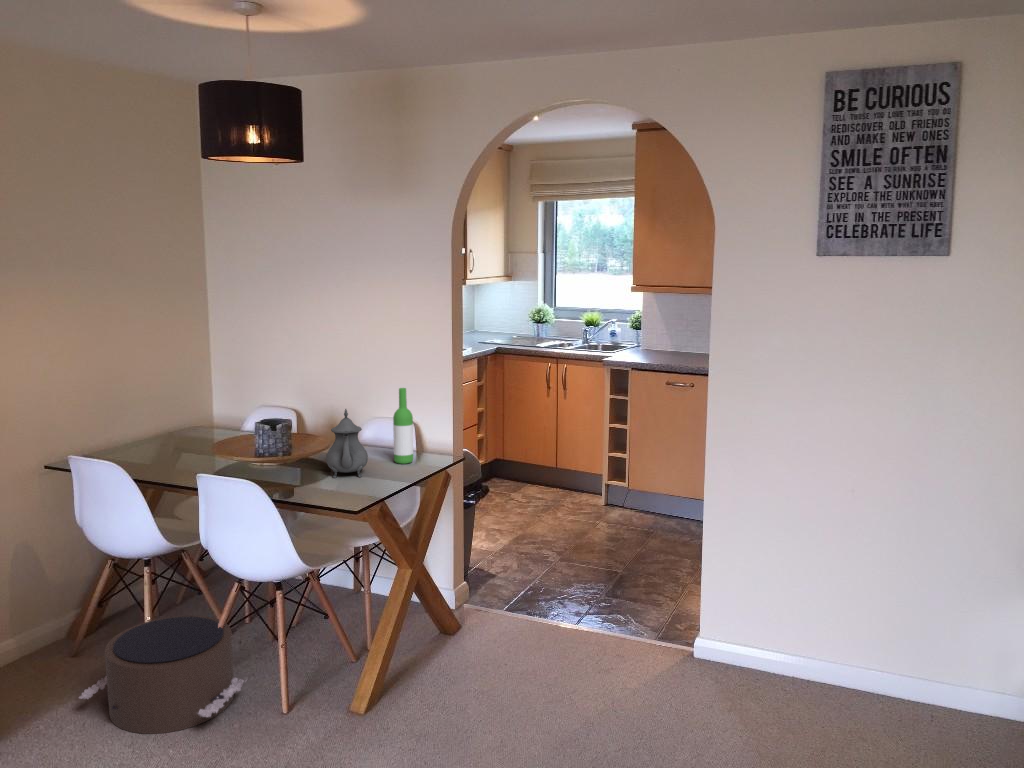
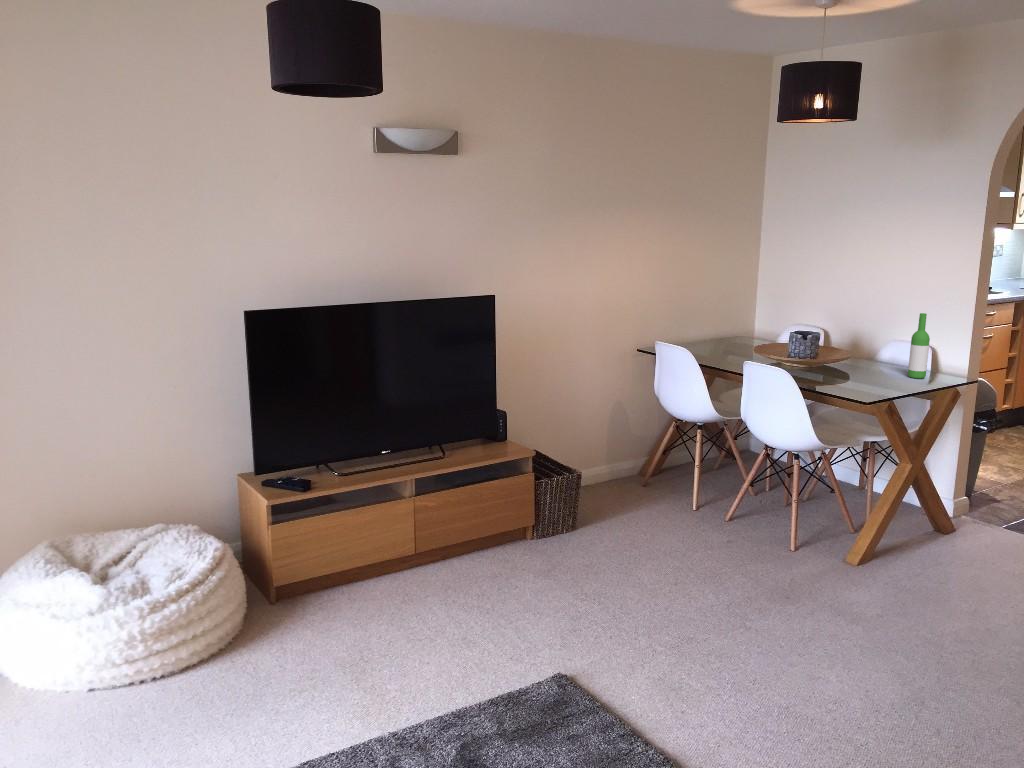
teapot: present [326,409,368,478] -> none [848,325,884,382]
pouf: present [79,615,247,734] -> none [649,467,765,543]

